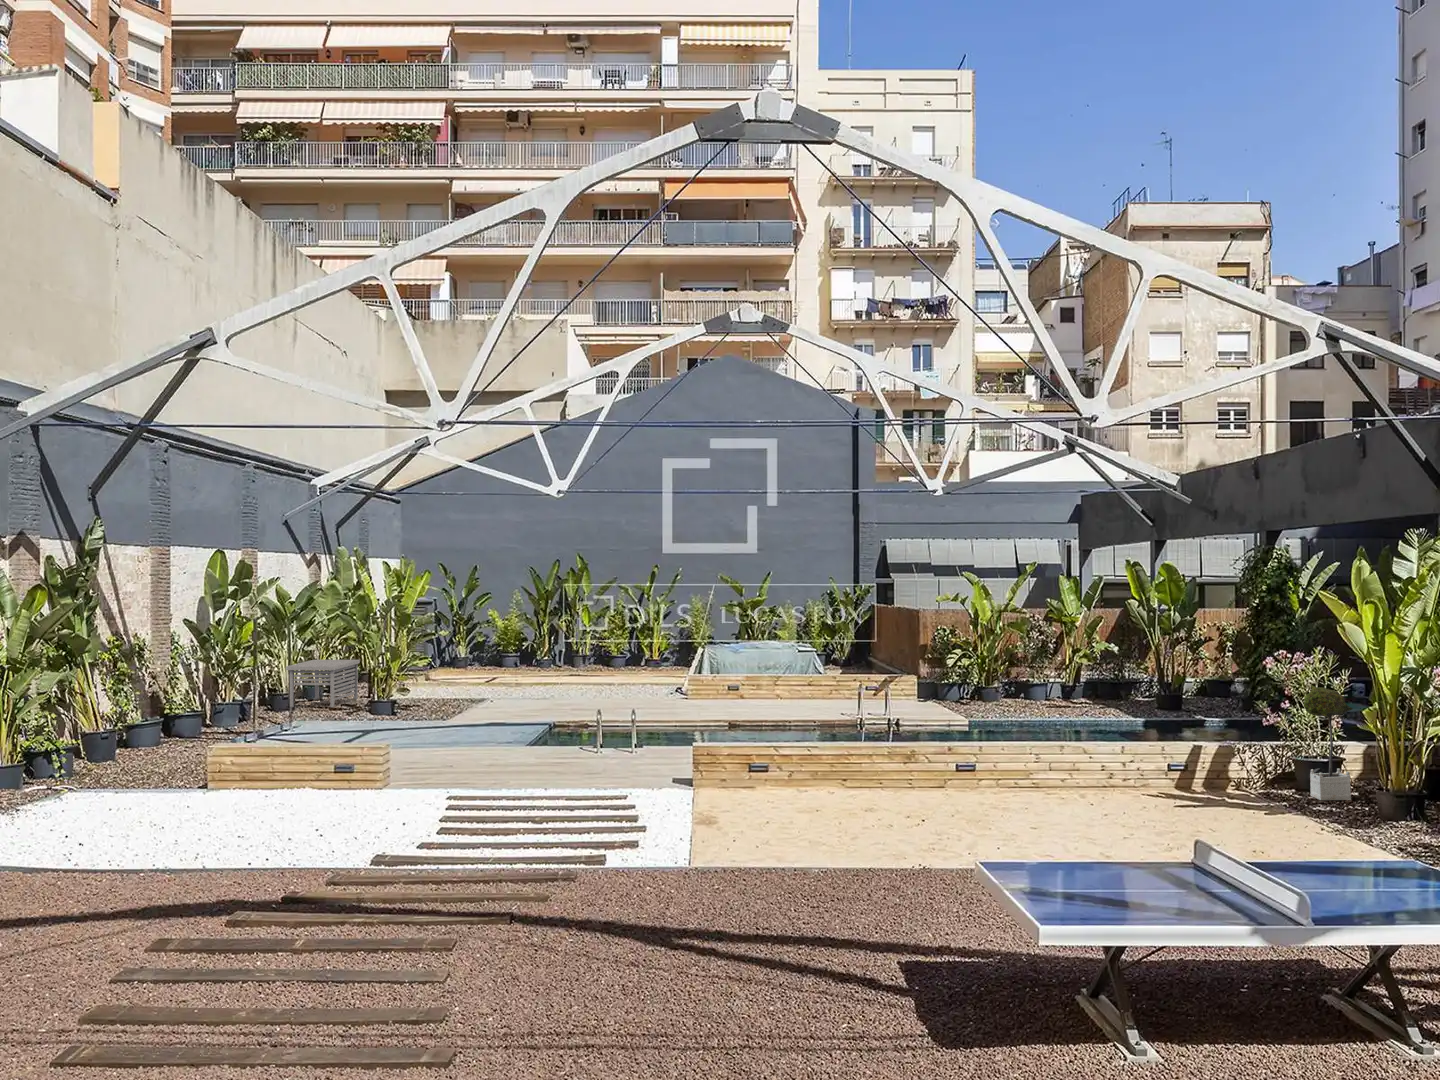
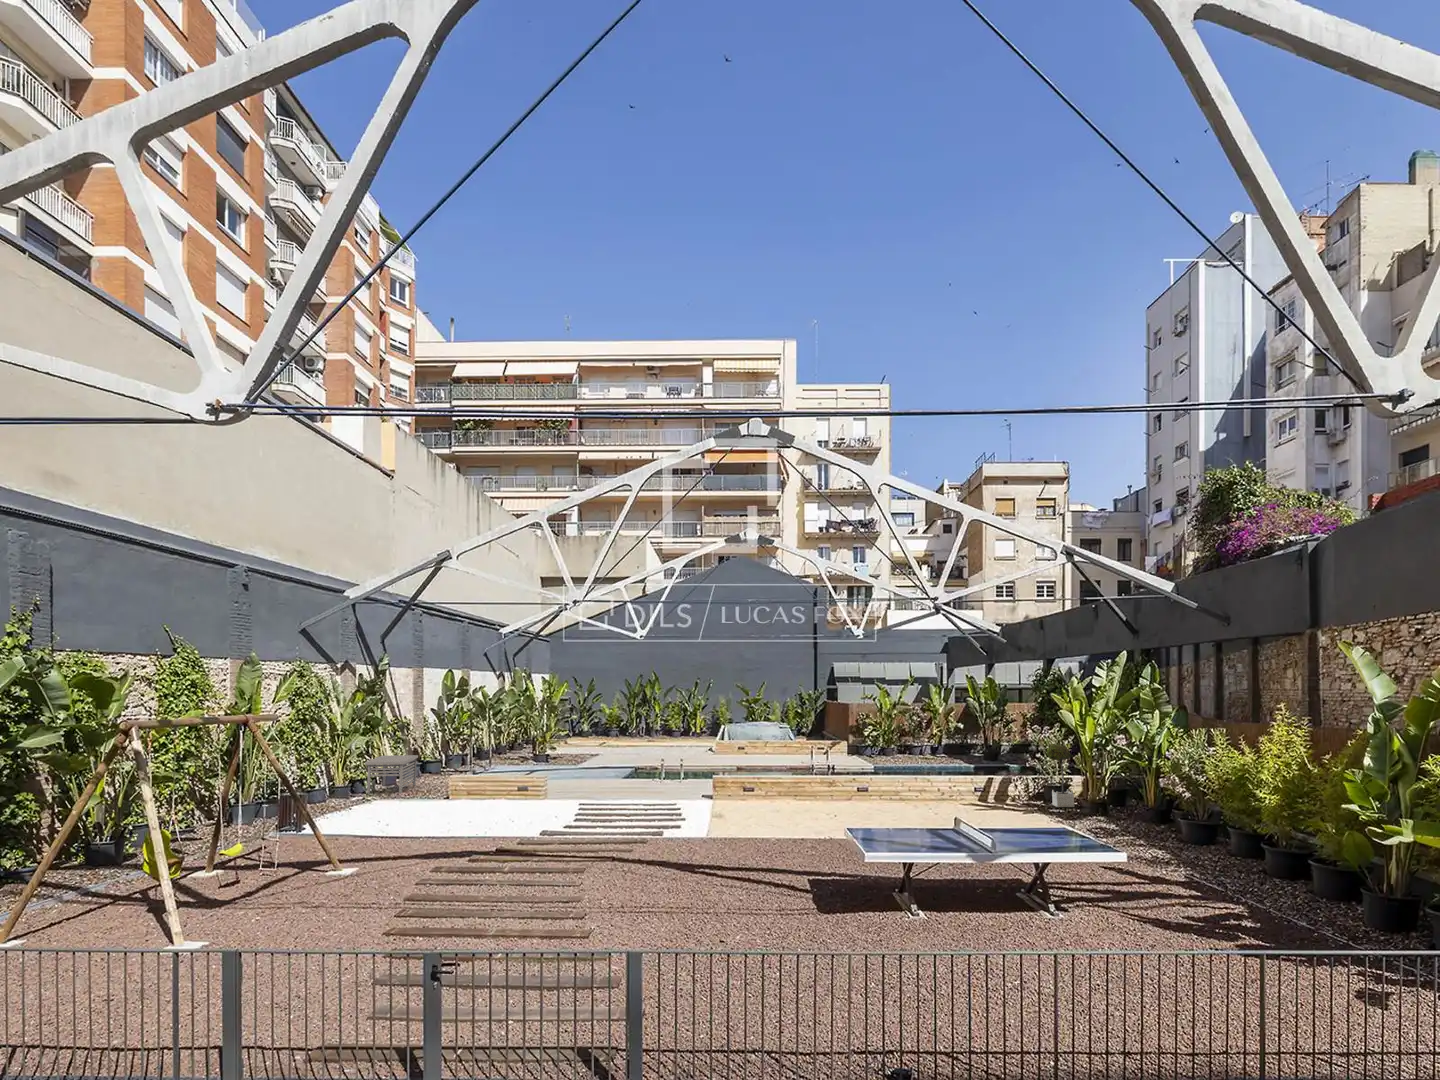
storage bench: present [286,660,360,707] -> present [365,755,418,794]

